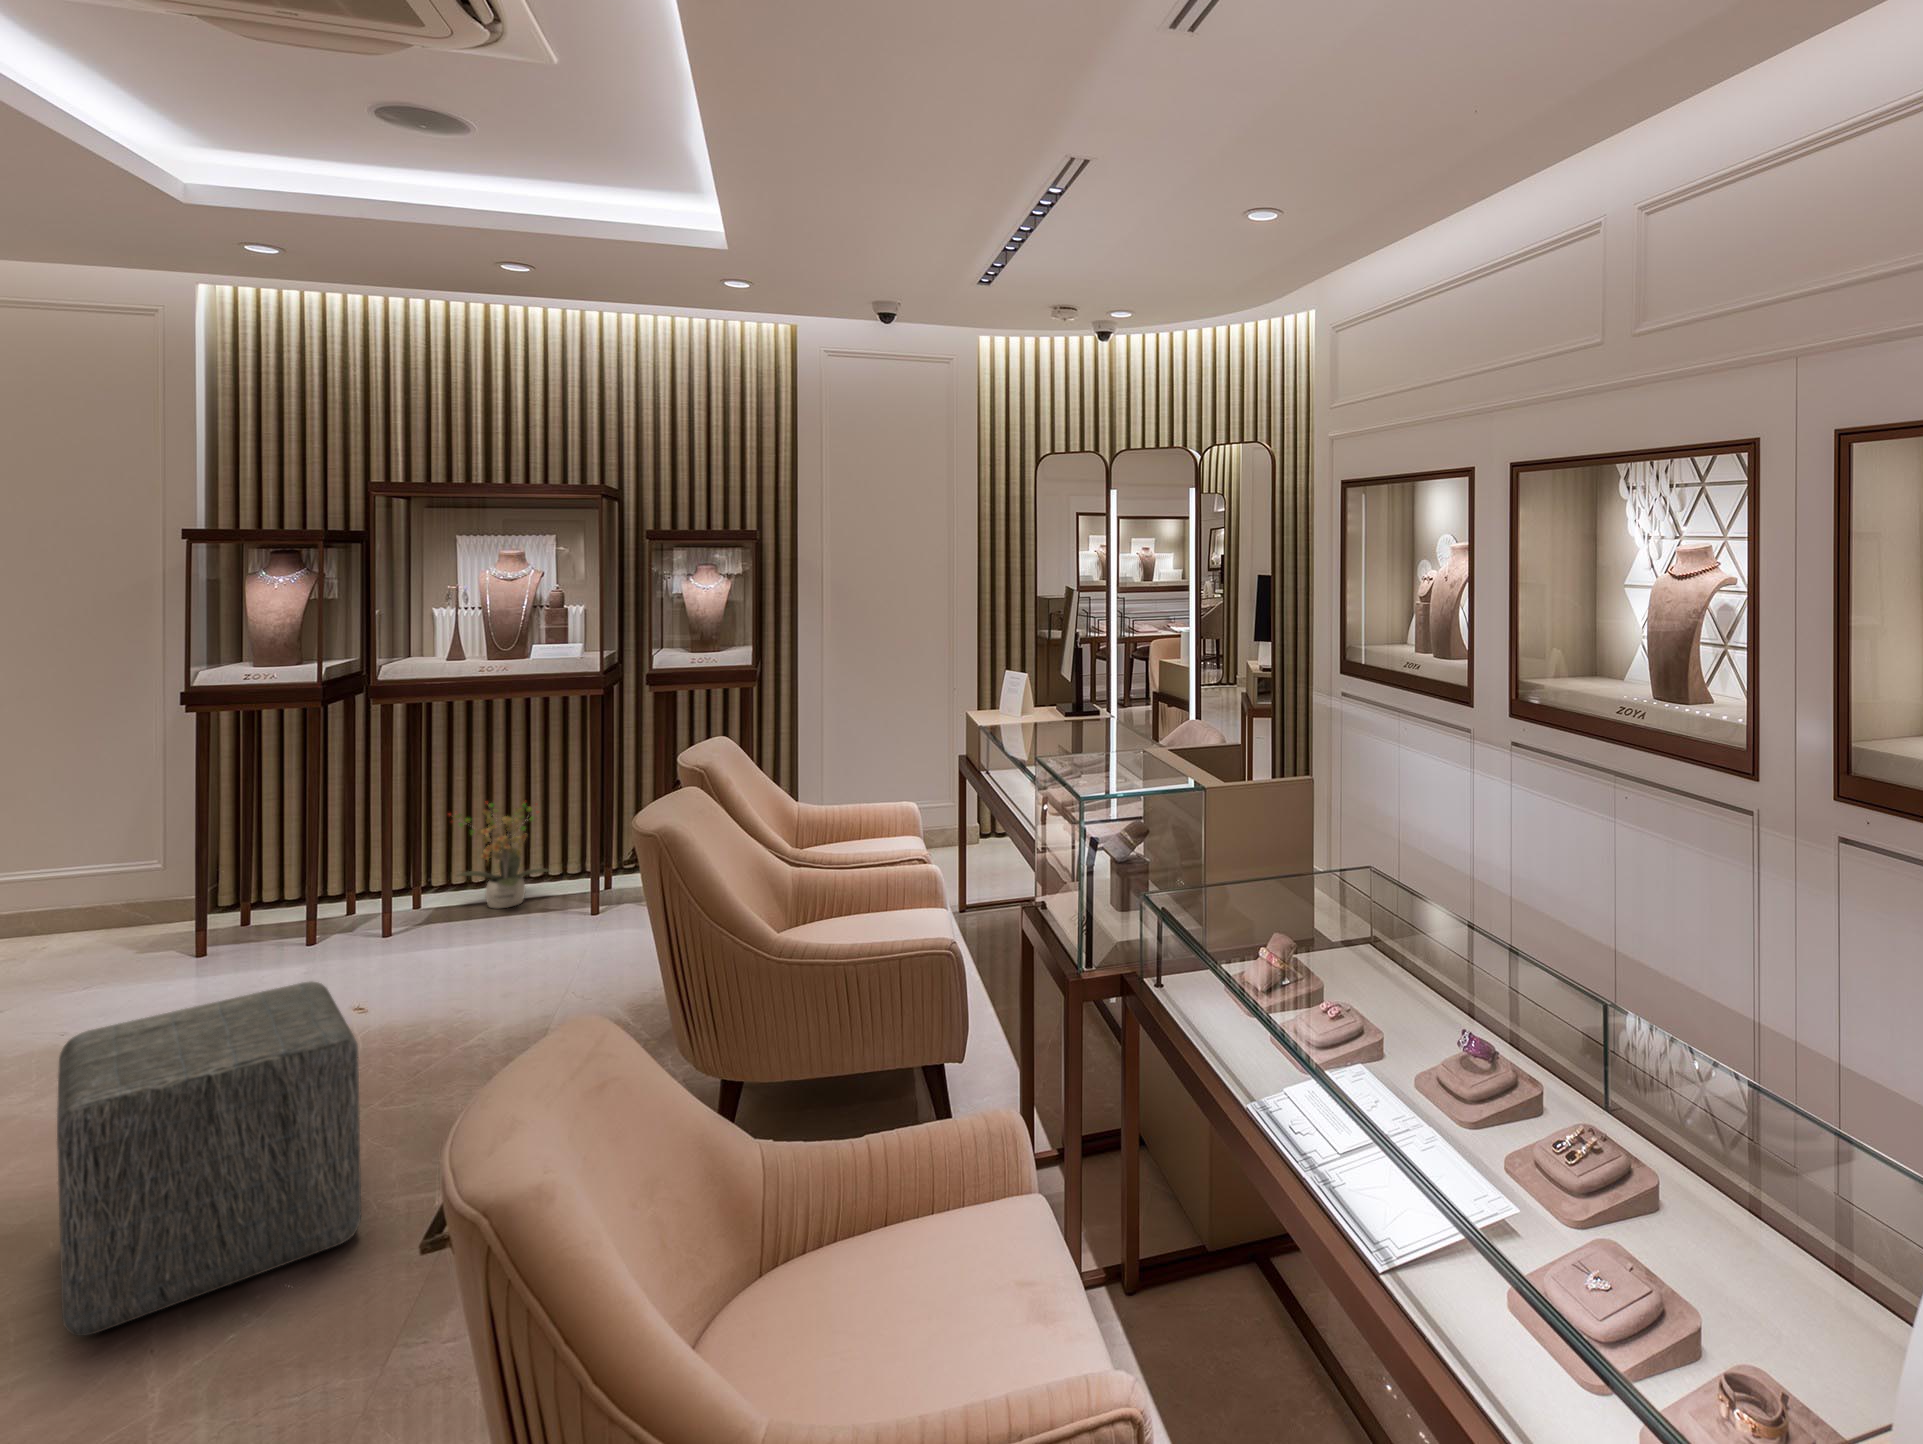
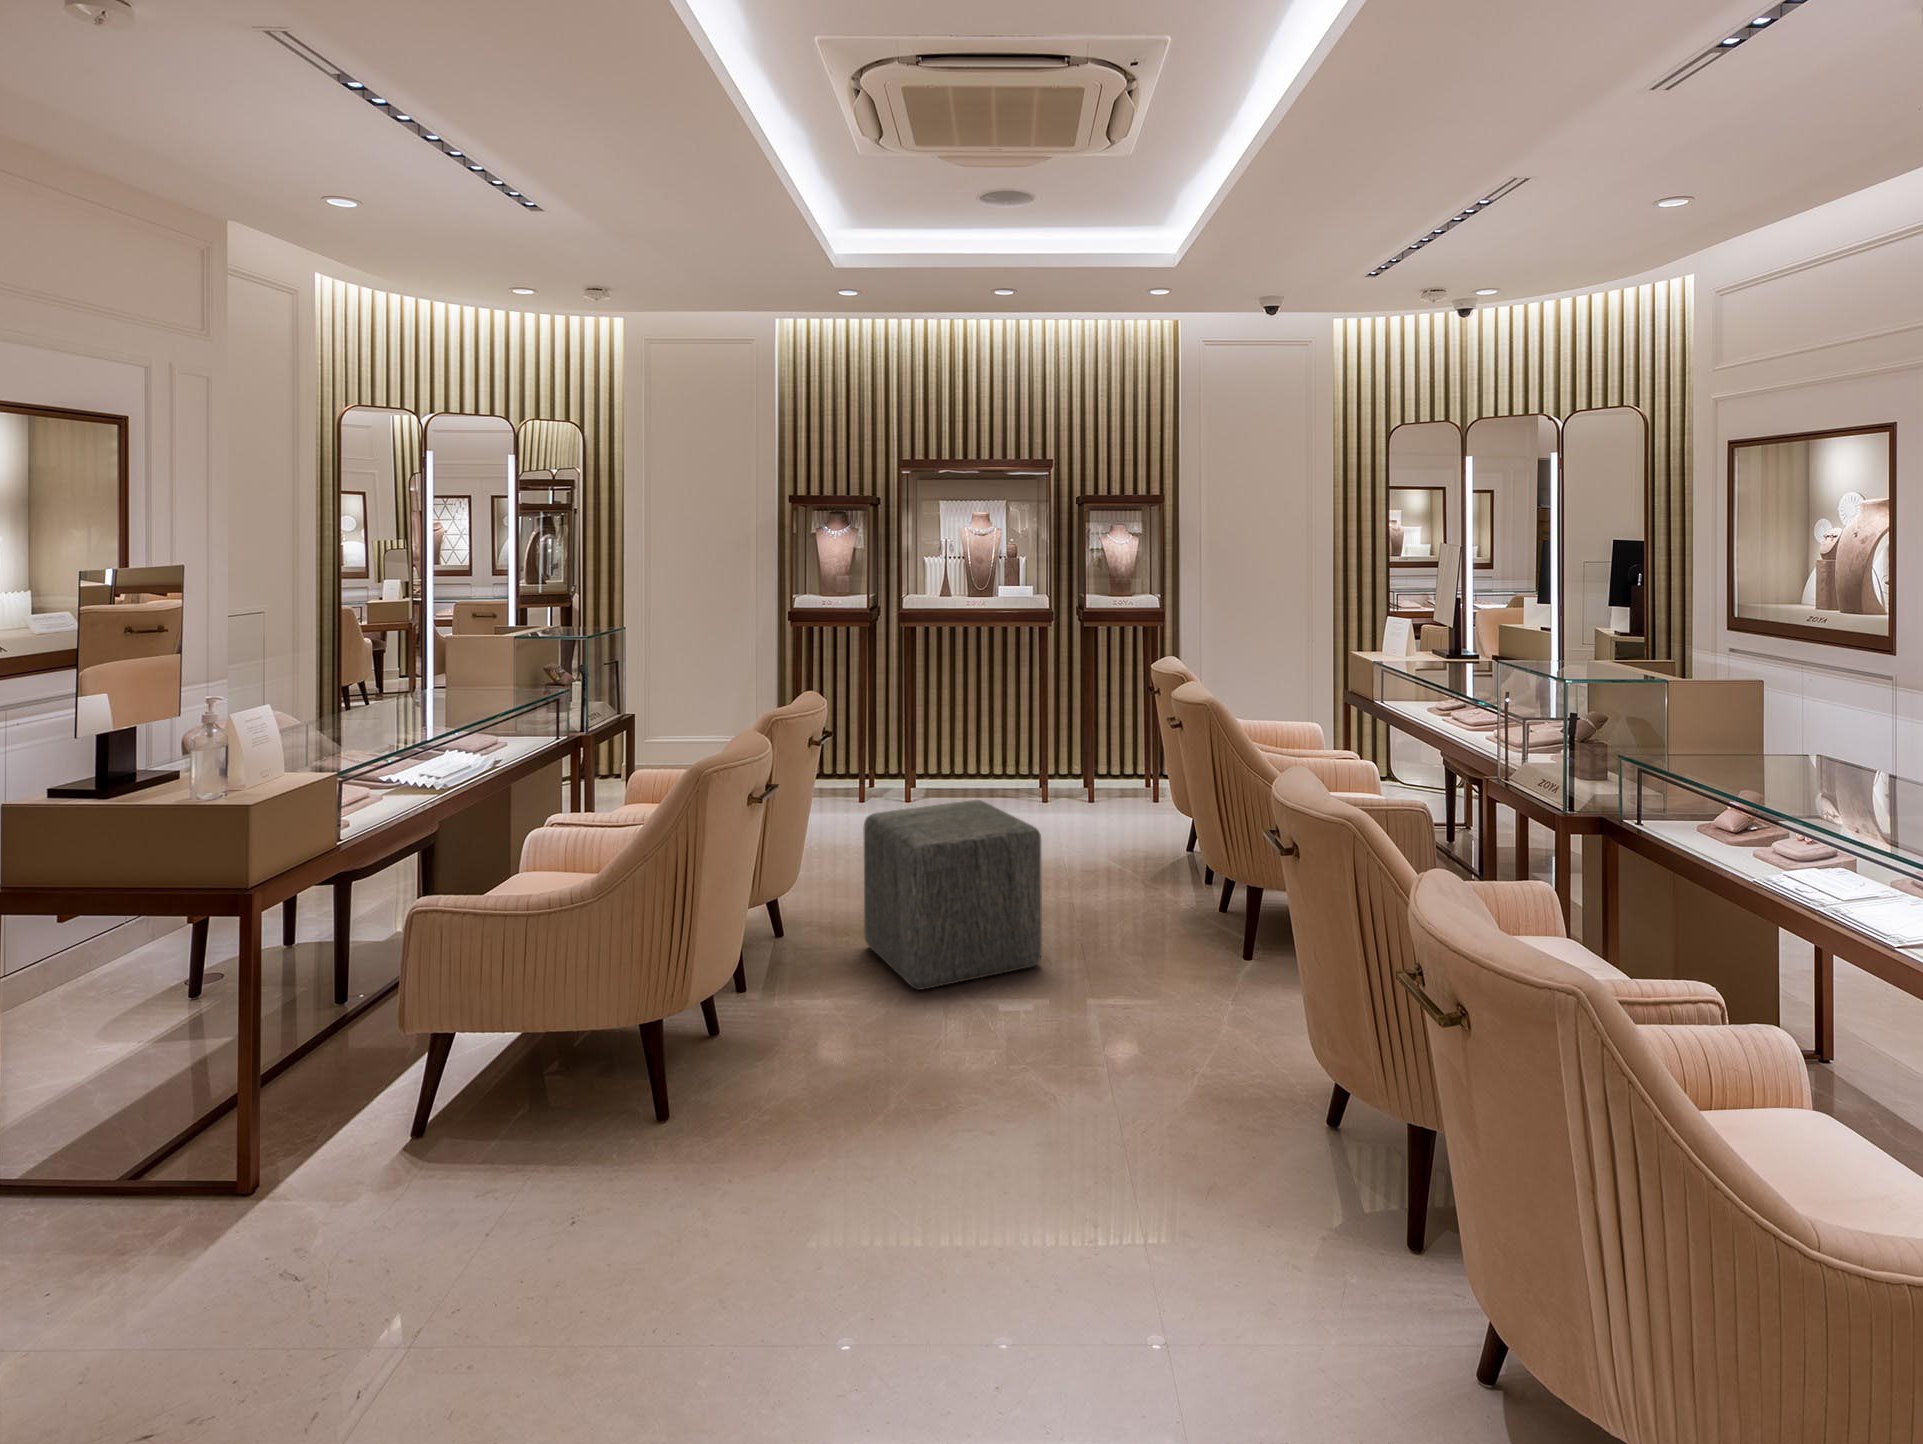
potted plant: present [454,803,548,909] -> none [934,712,1004,795]

